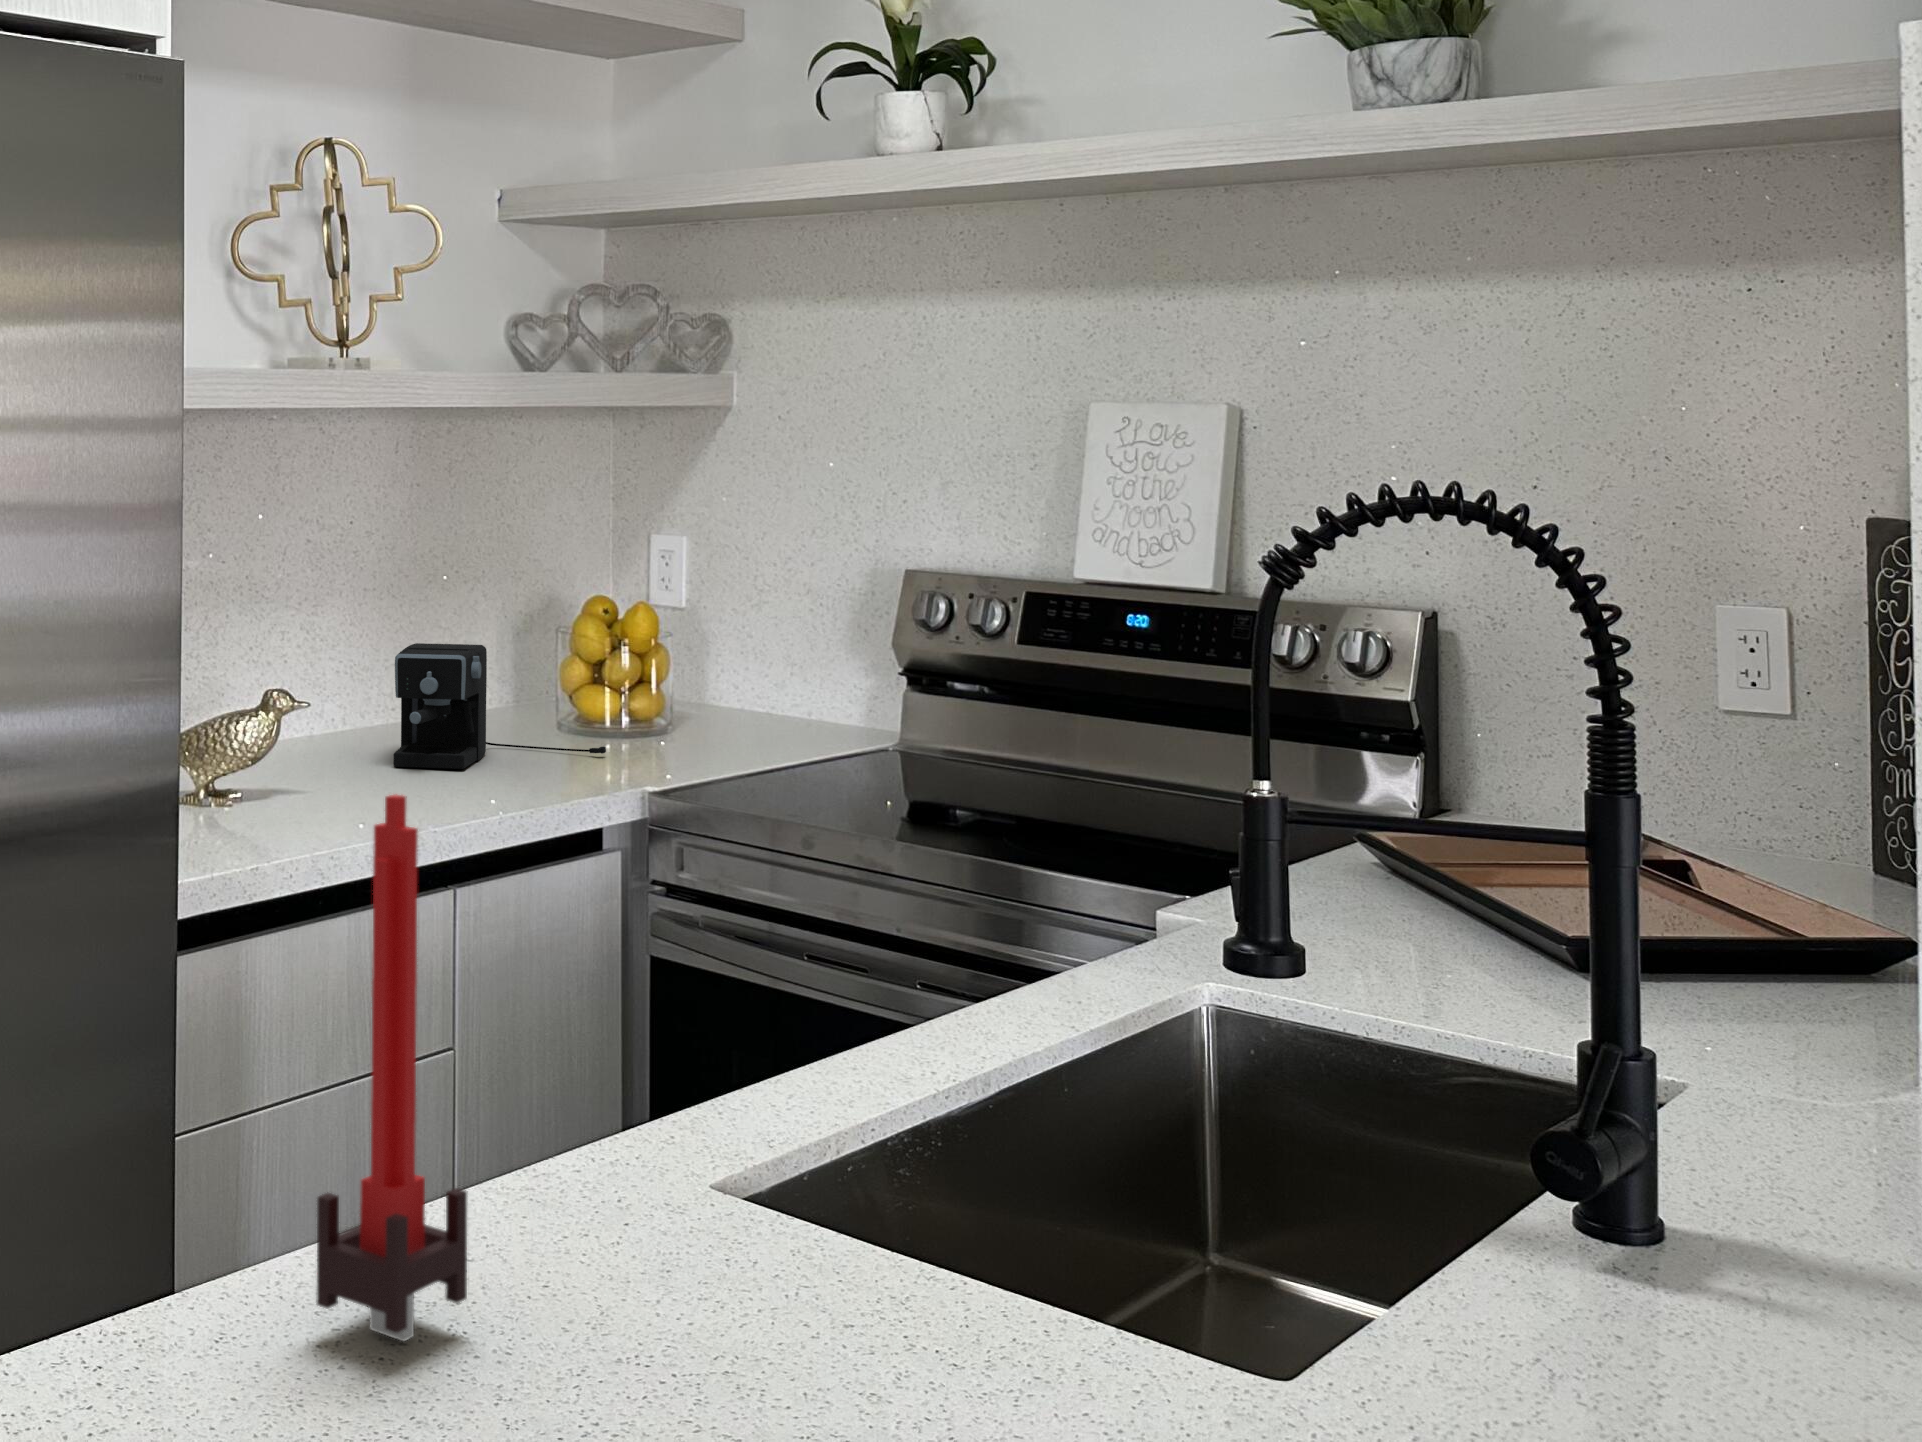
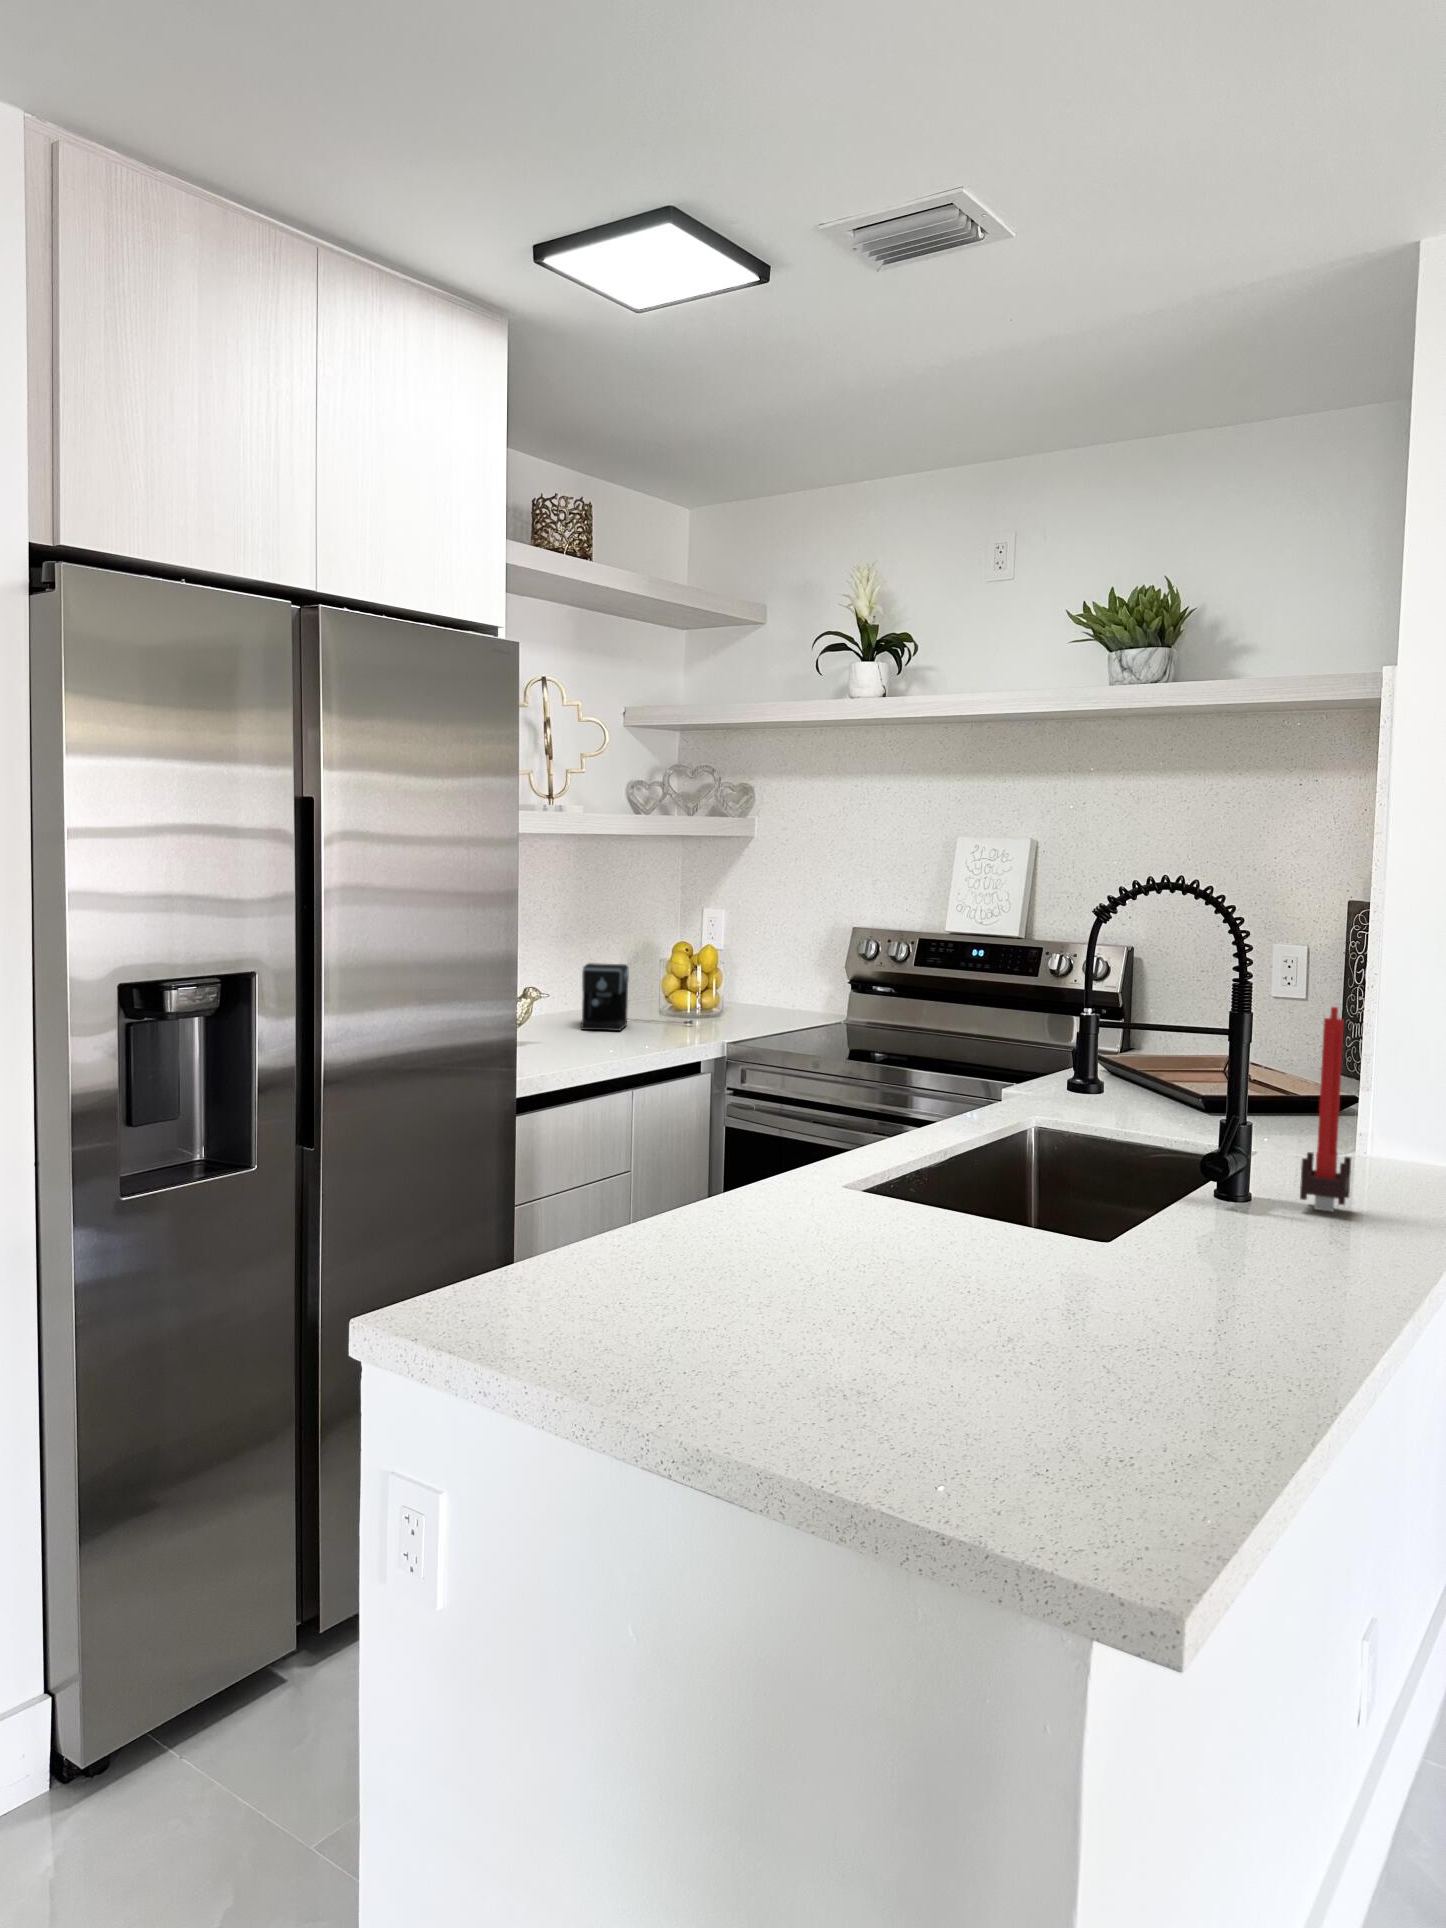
candle: present [316,794,467,1341] -> present [1300,1007,1351,1212]

